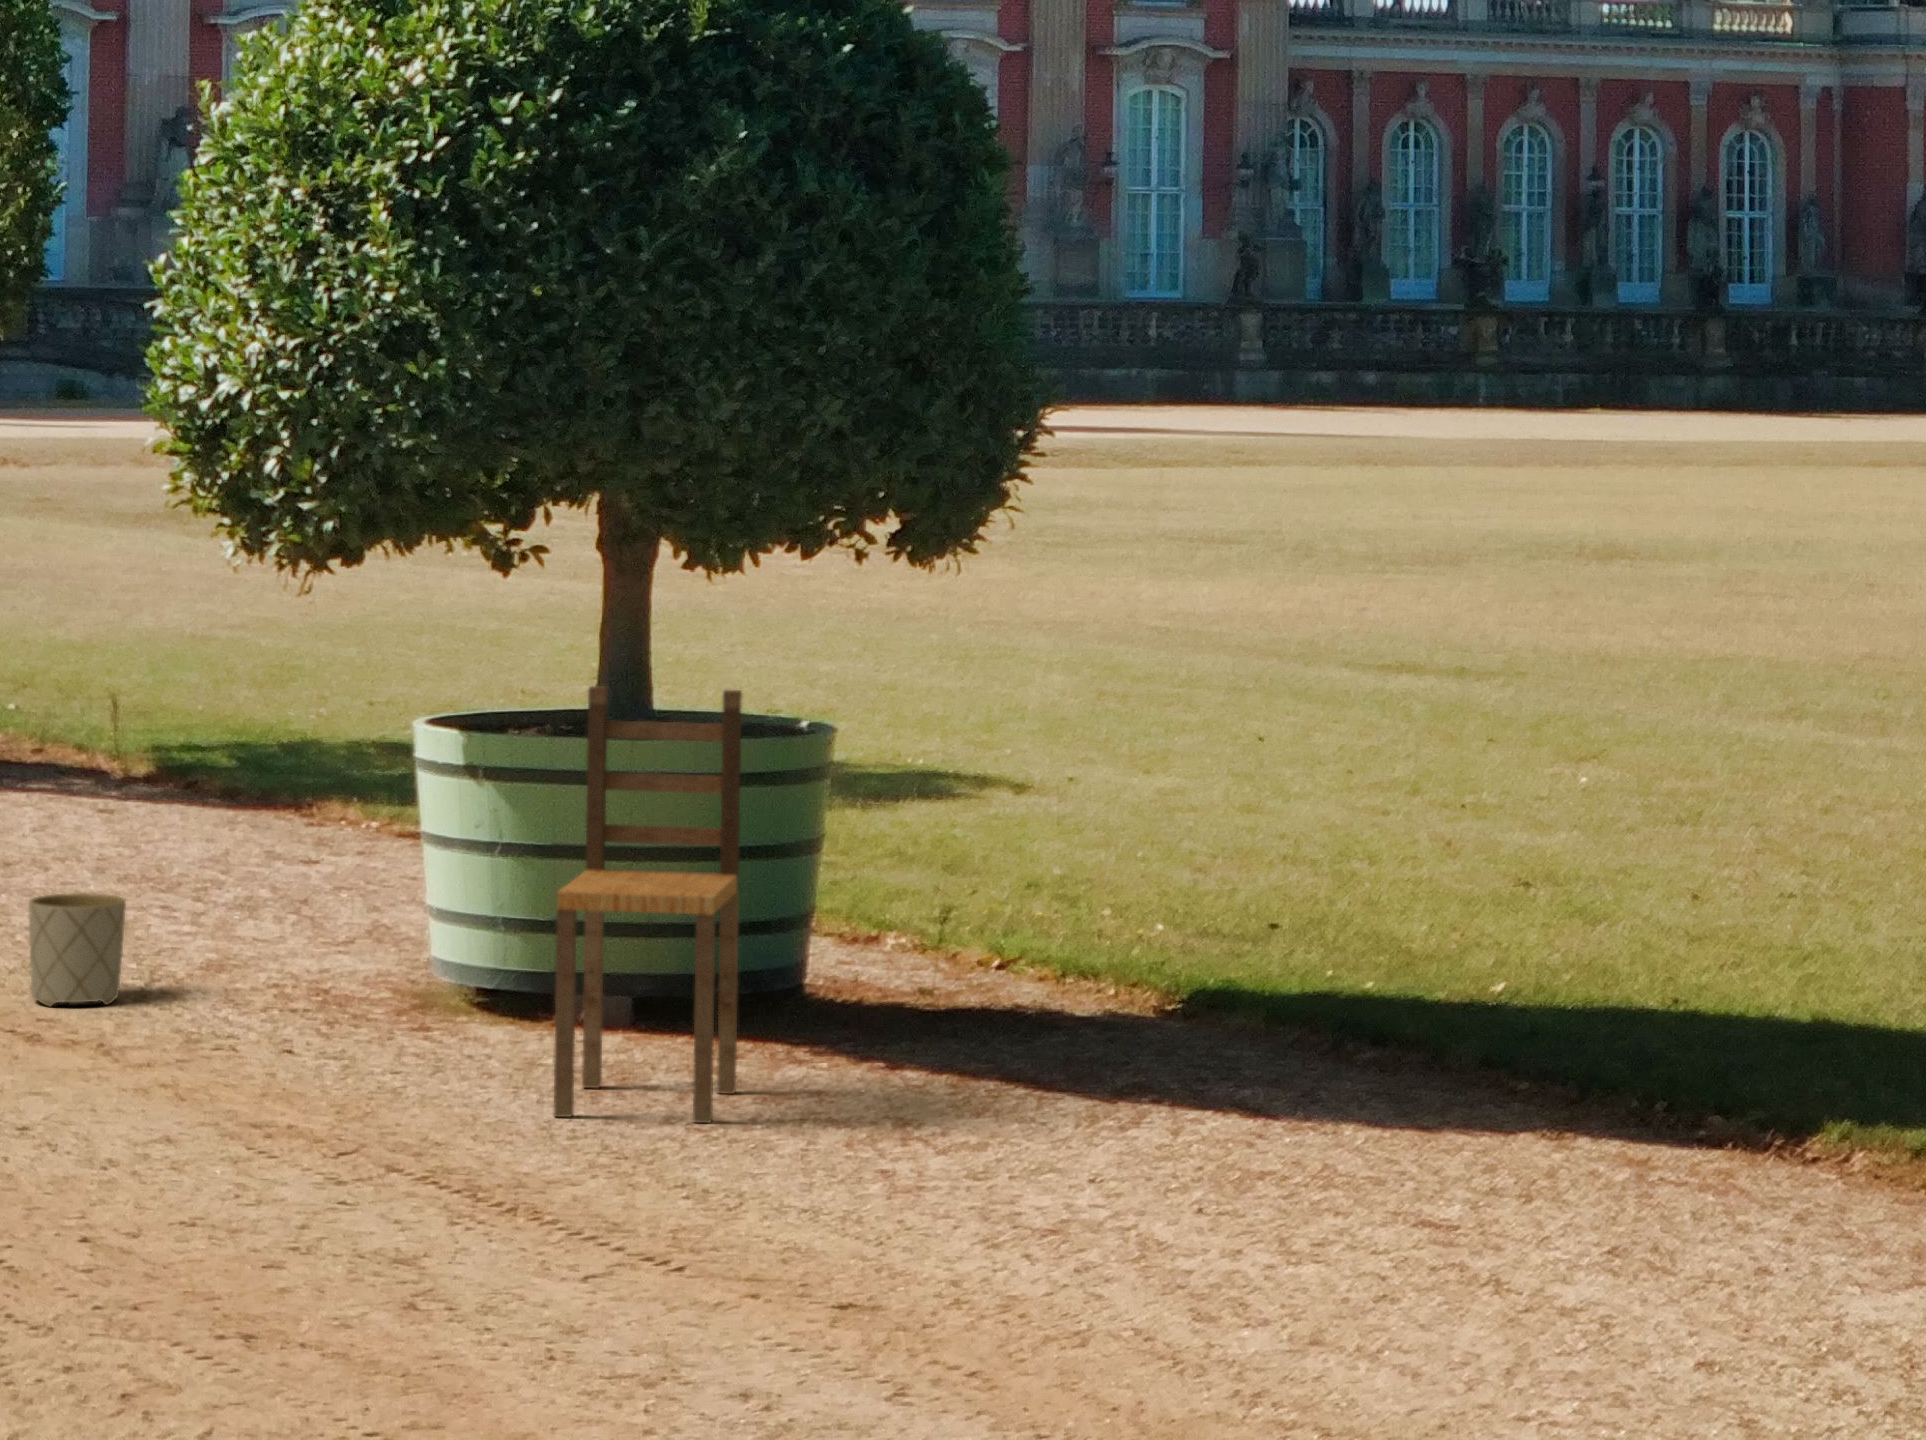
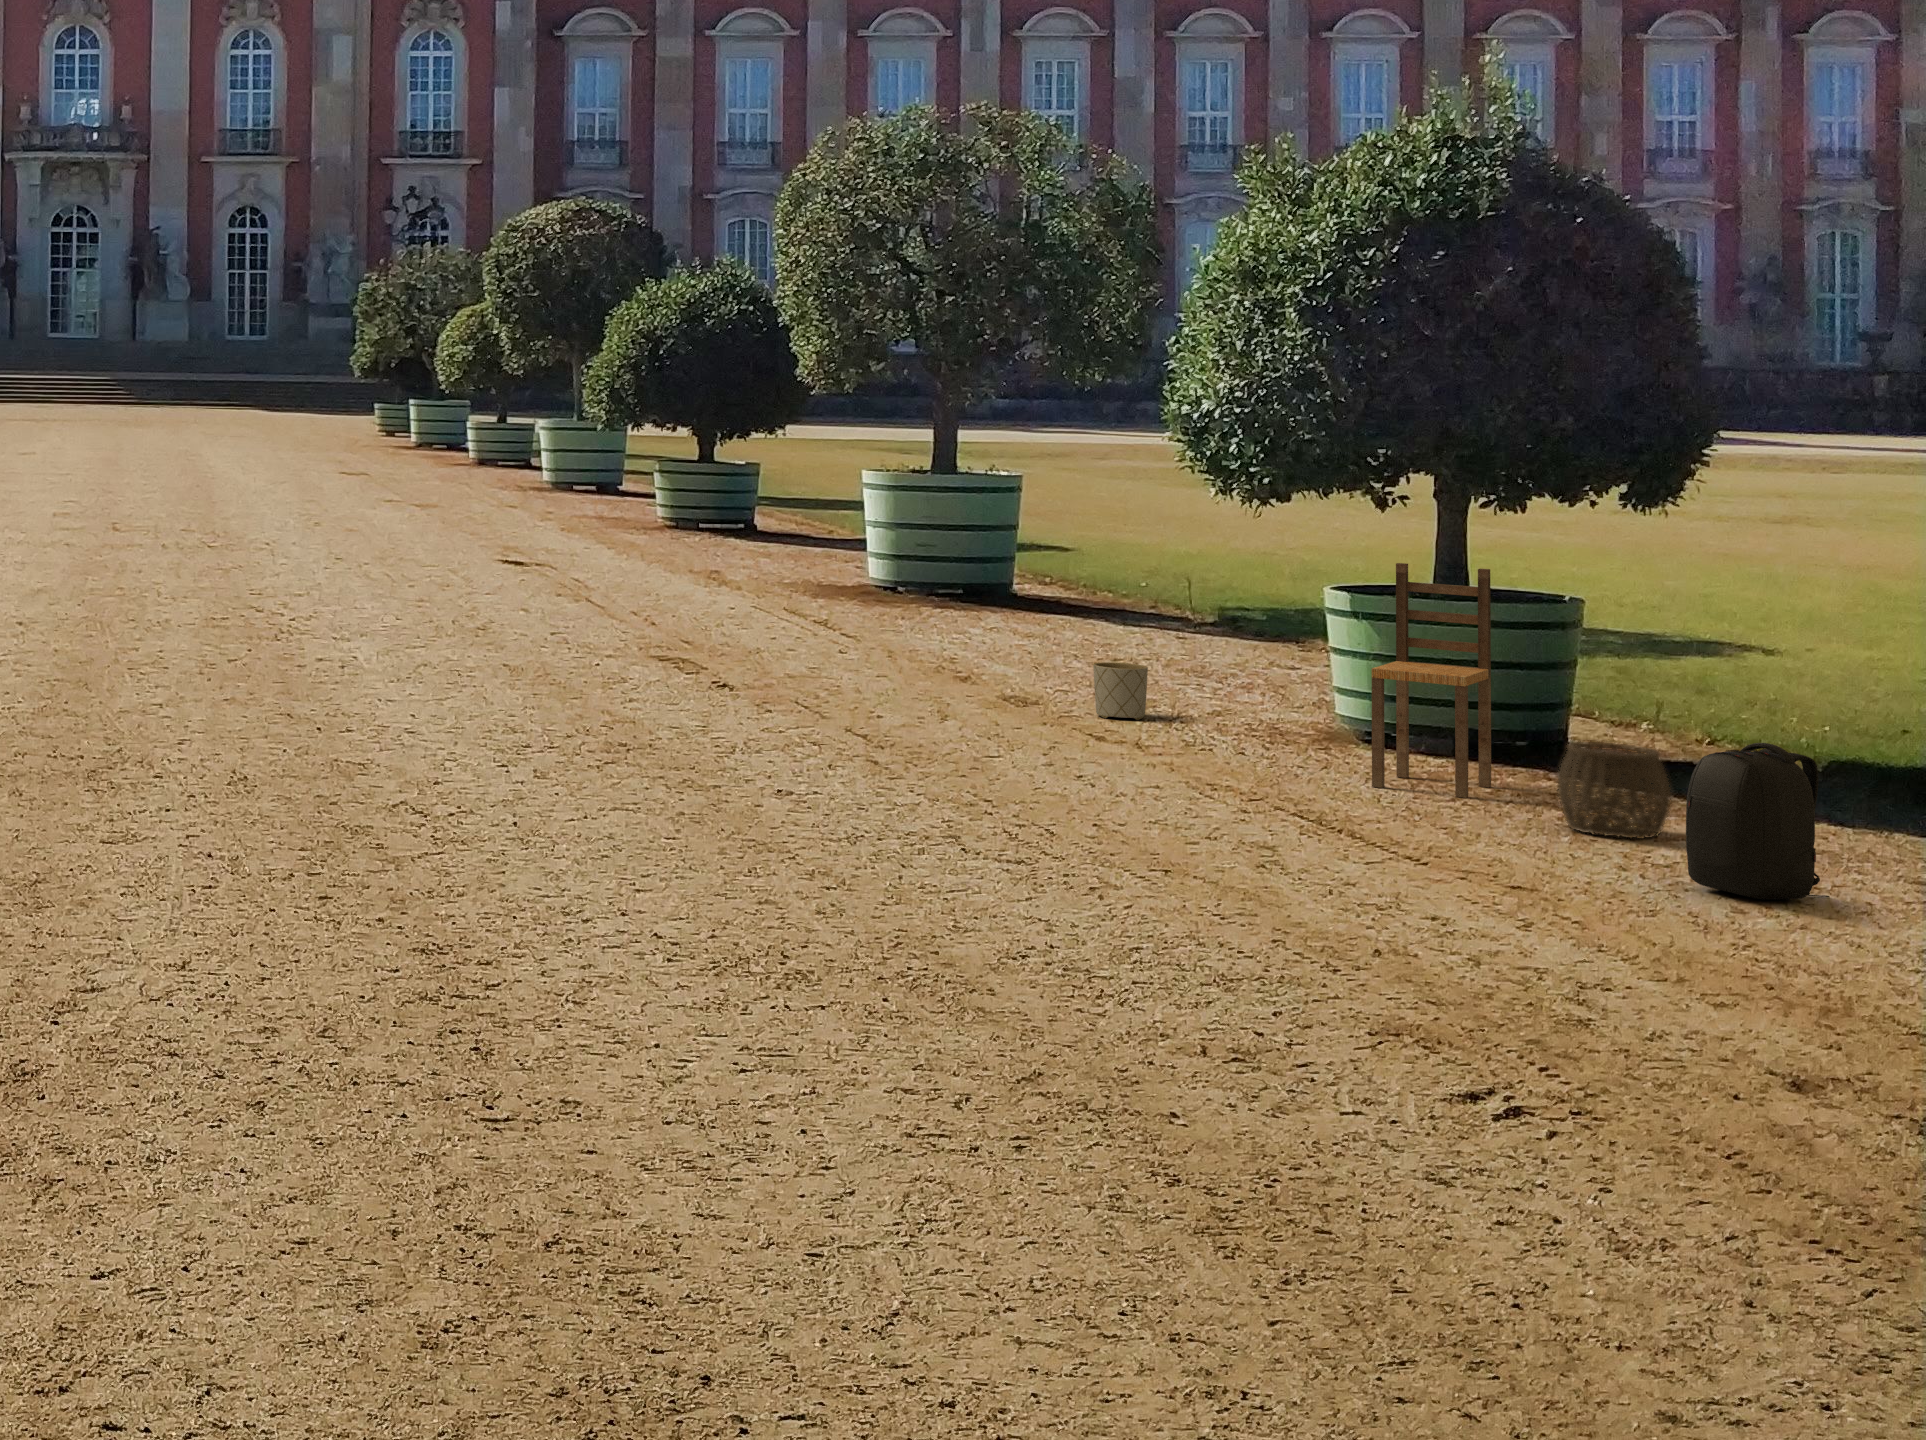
woven basket: none [876,1006,1056,1185] -> present [1557,742,1671,839]
backpack: none [1138,1007,1343,1298] -> present [1686,743,1829,900]

